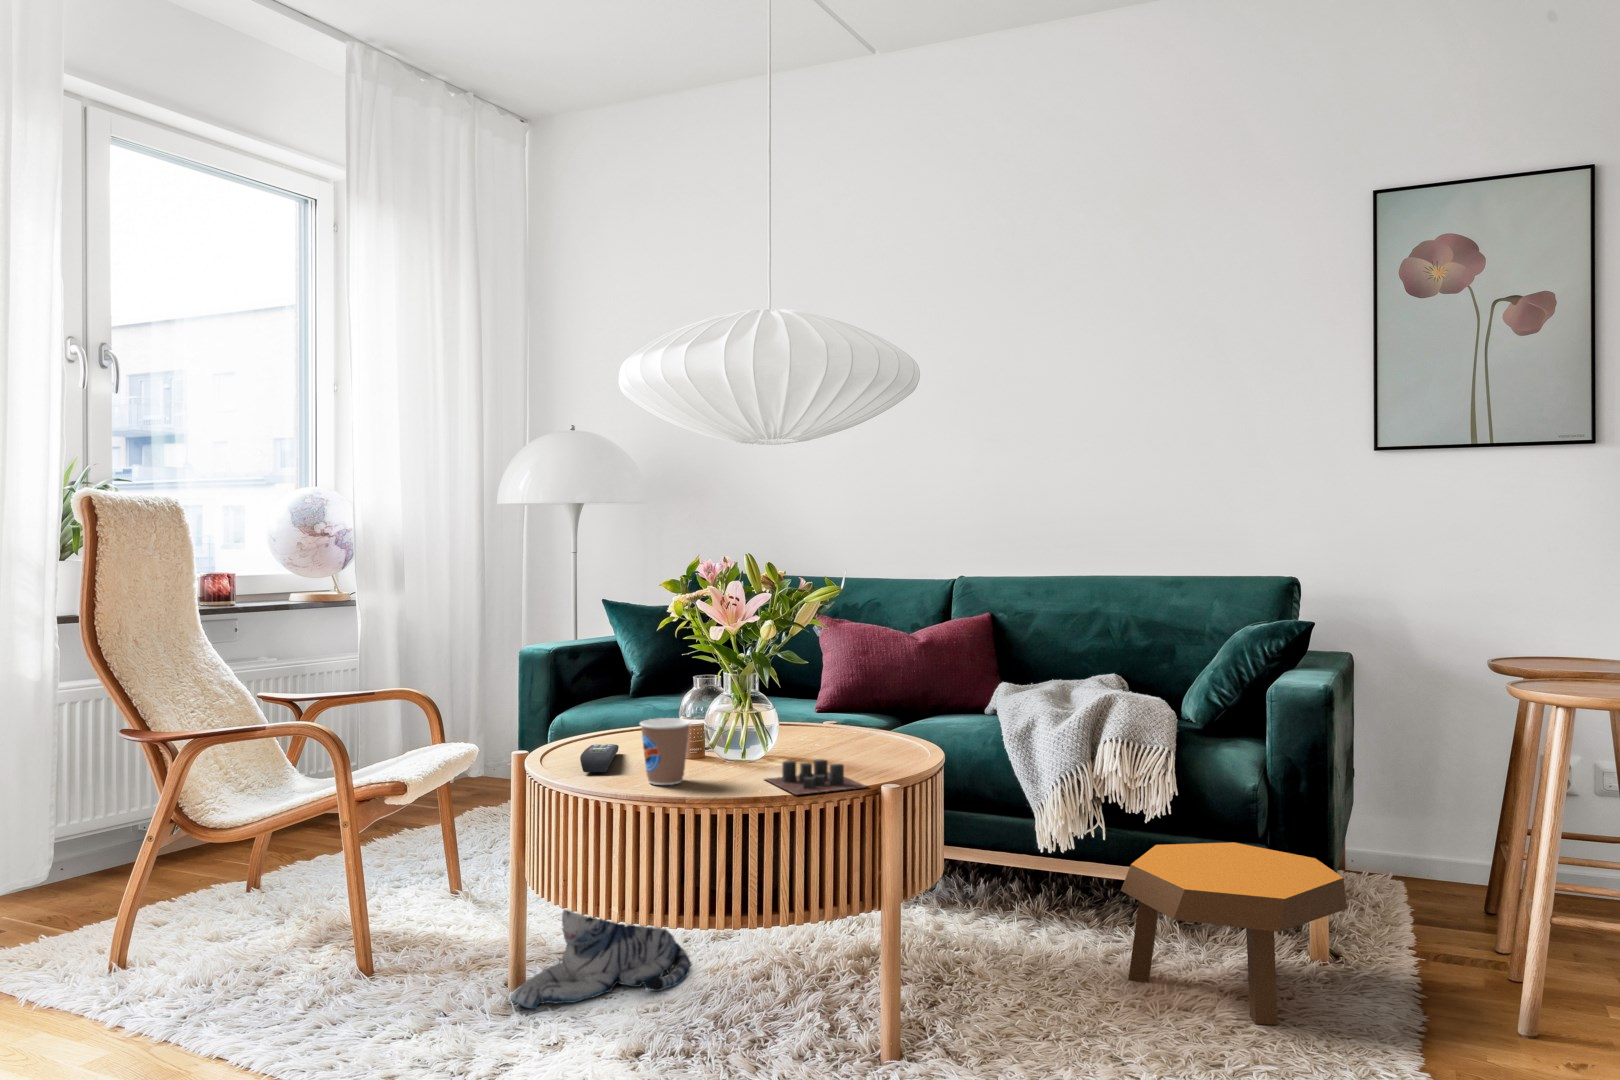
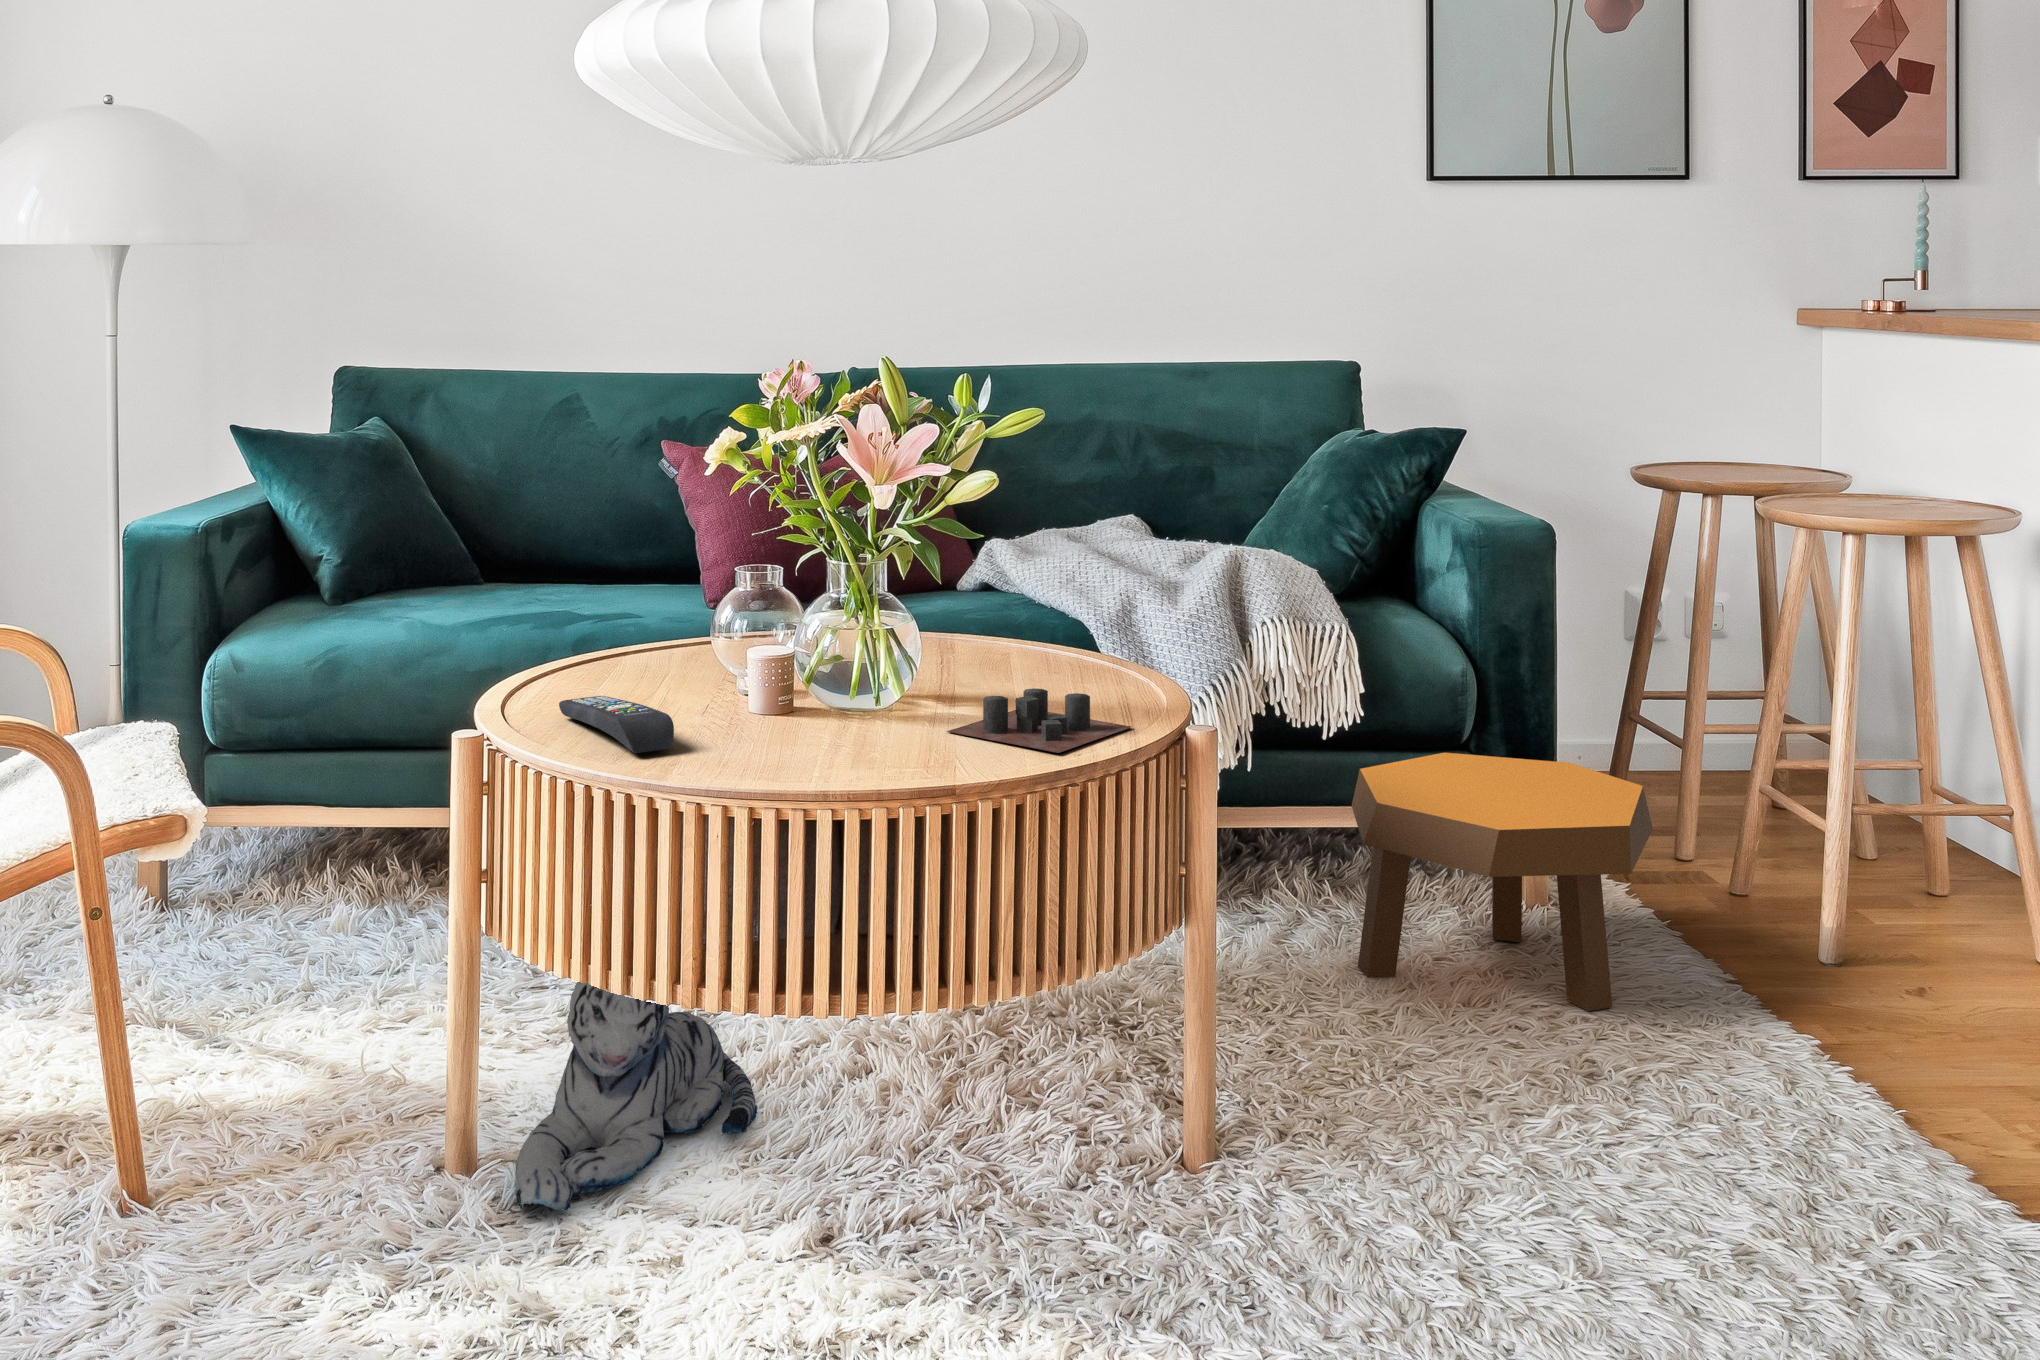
coffee cup: present [640,718,691,785] -> none [757,640,848,762]

